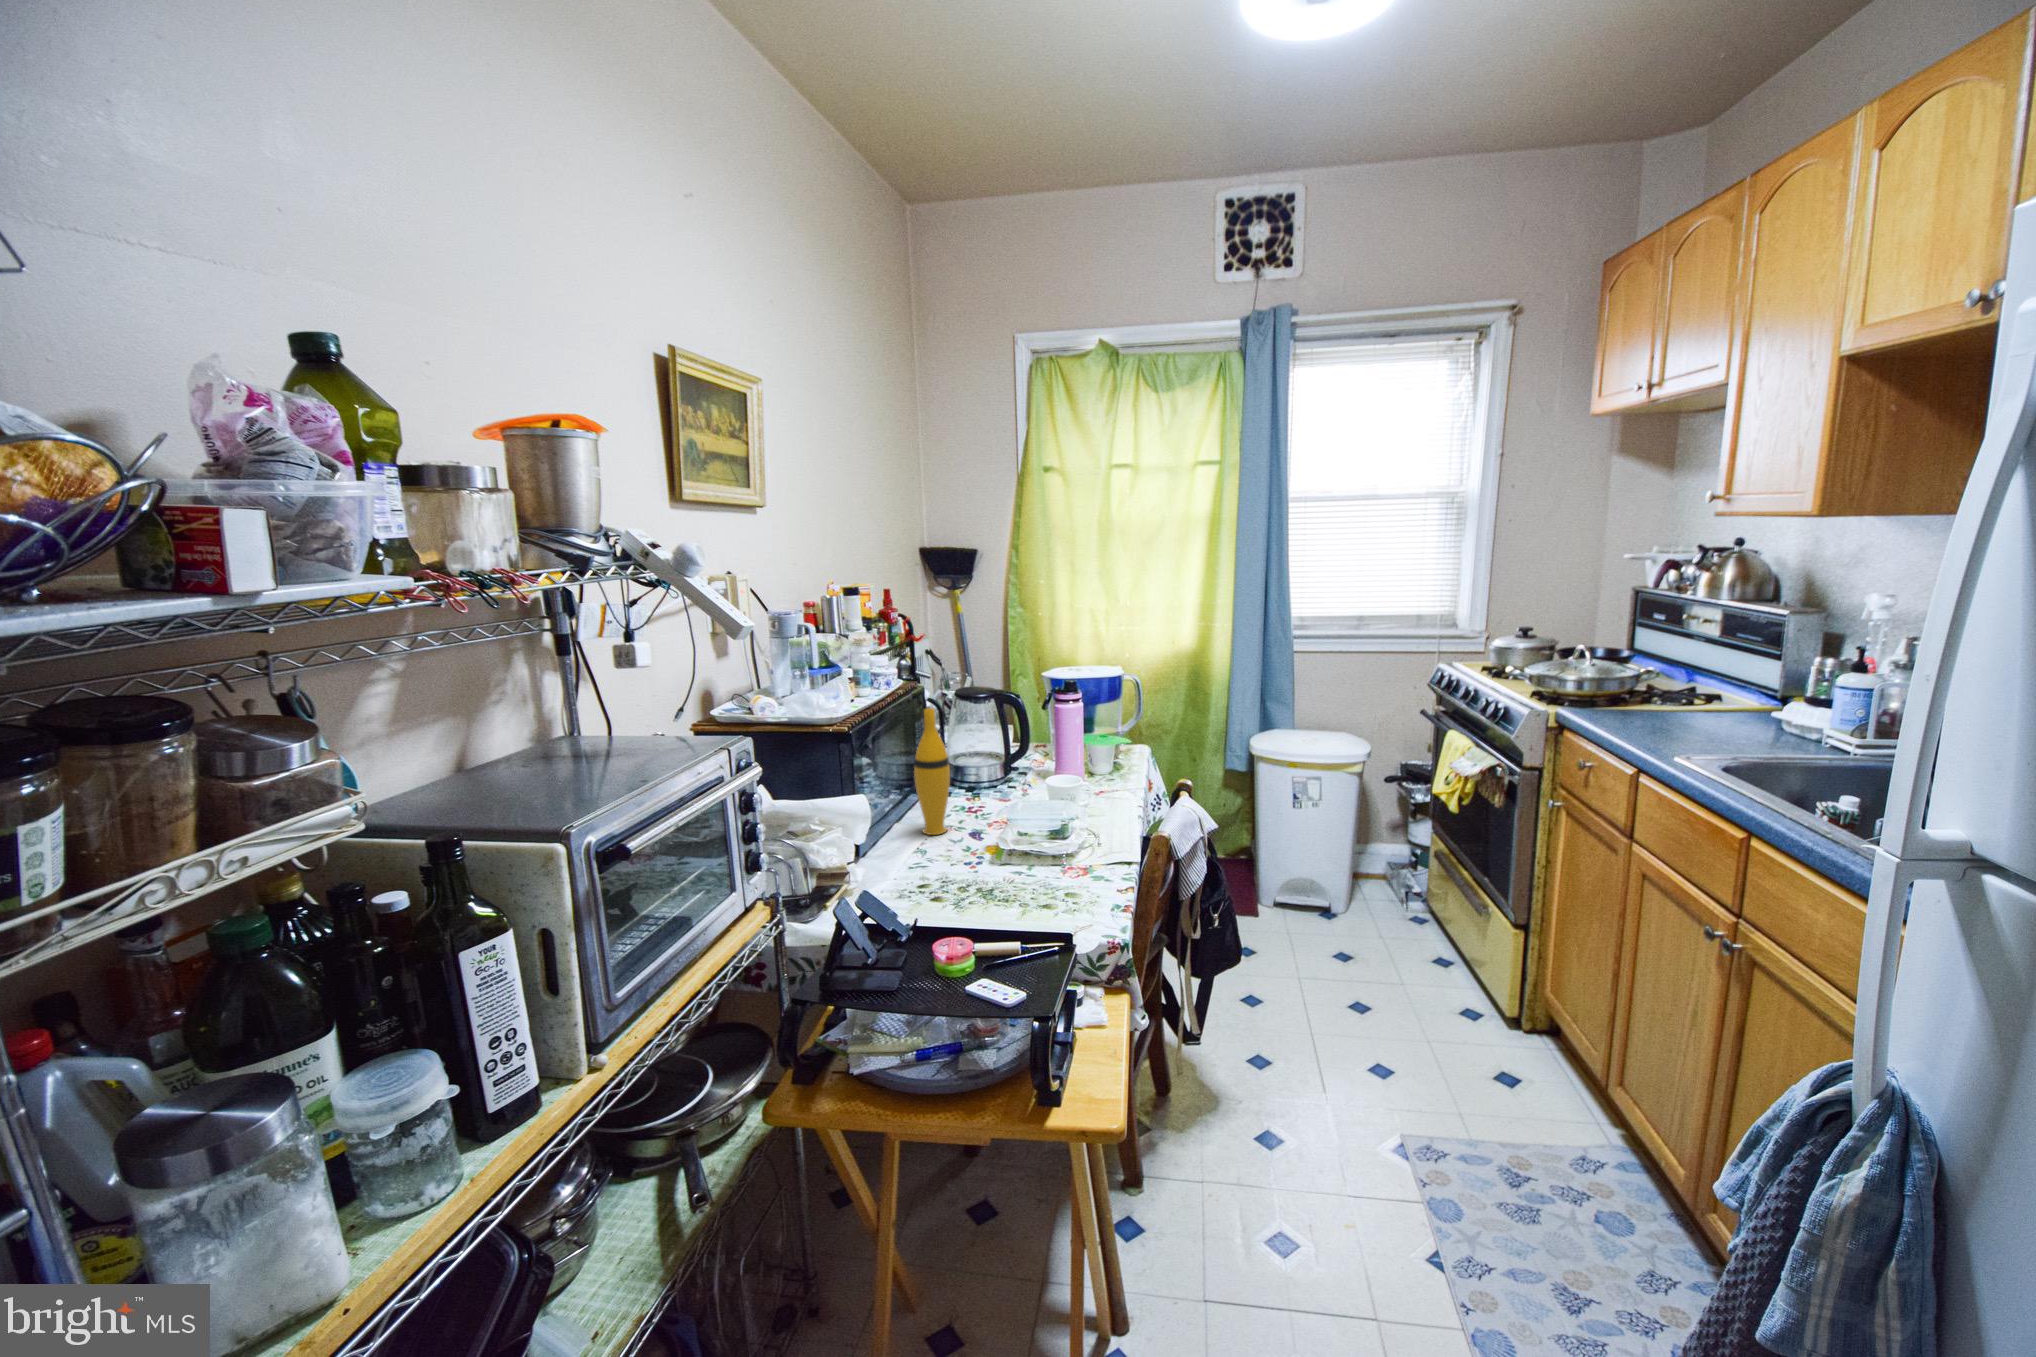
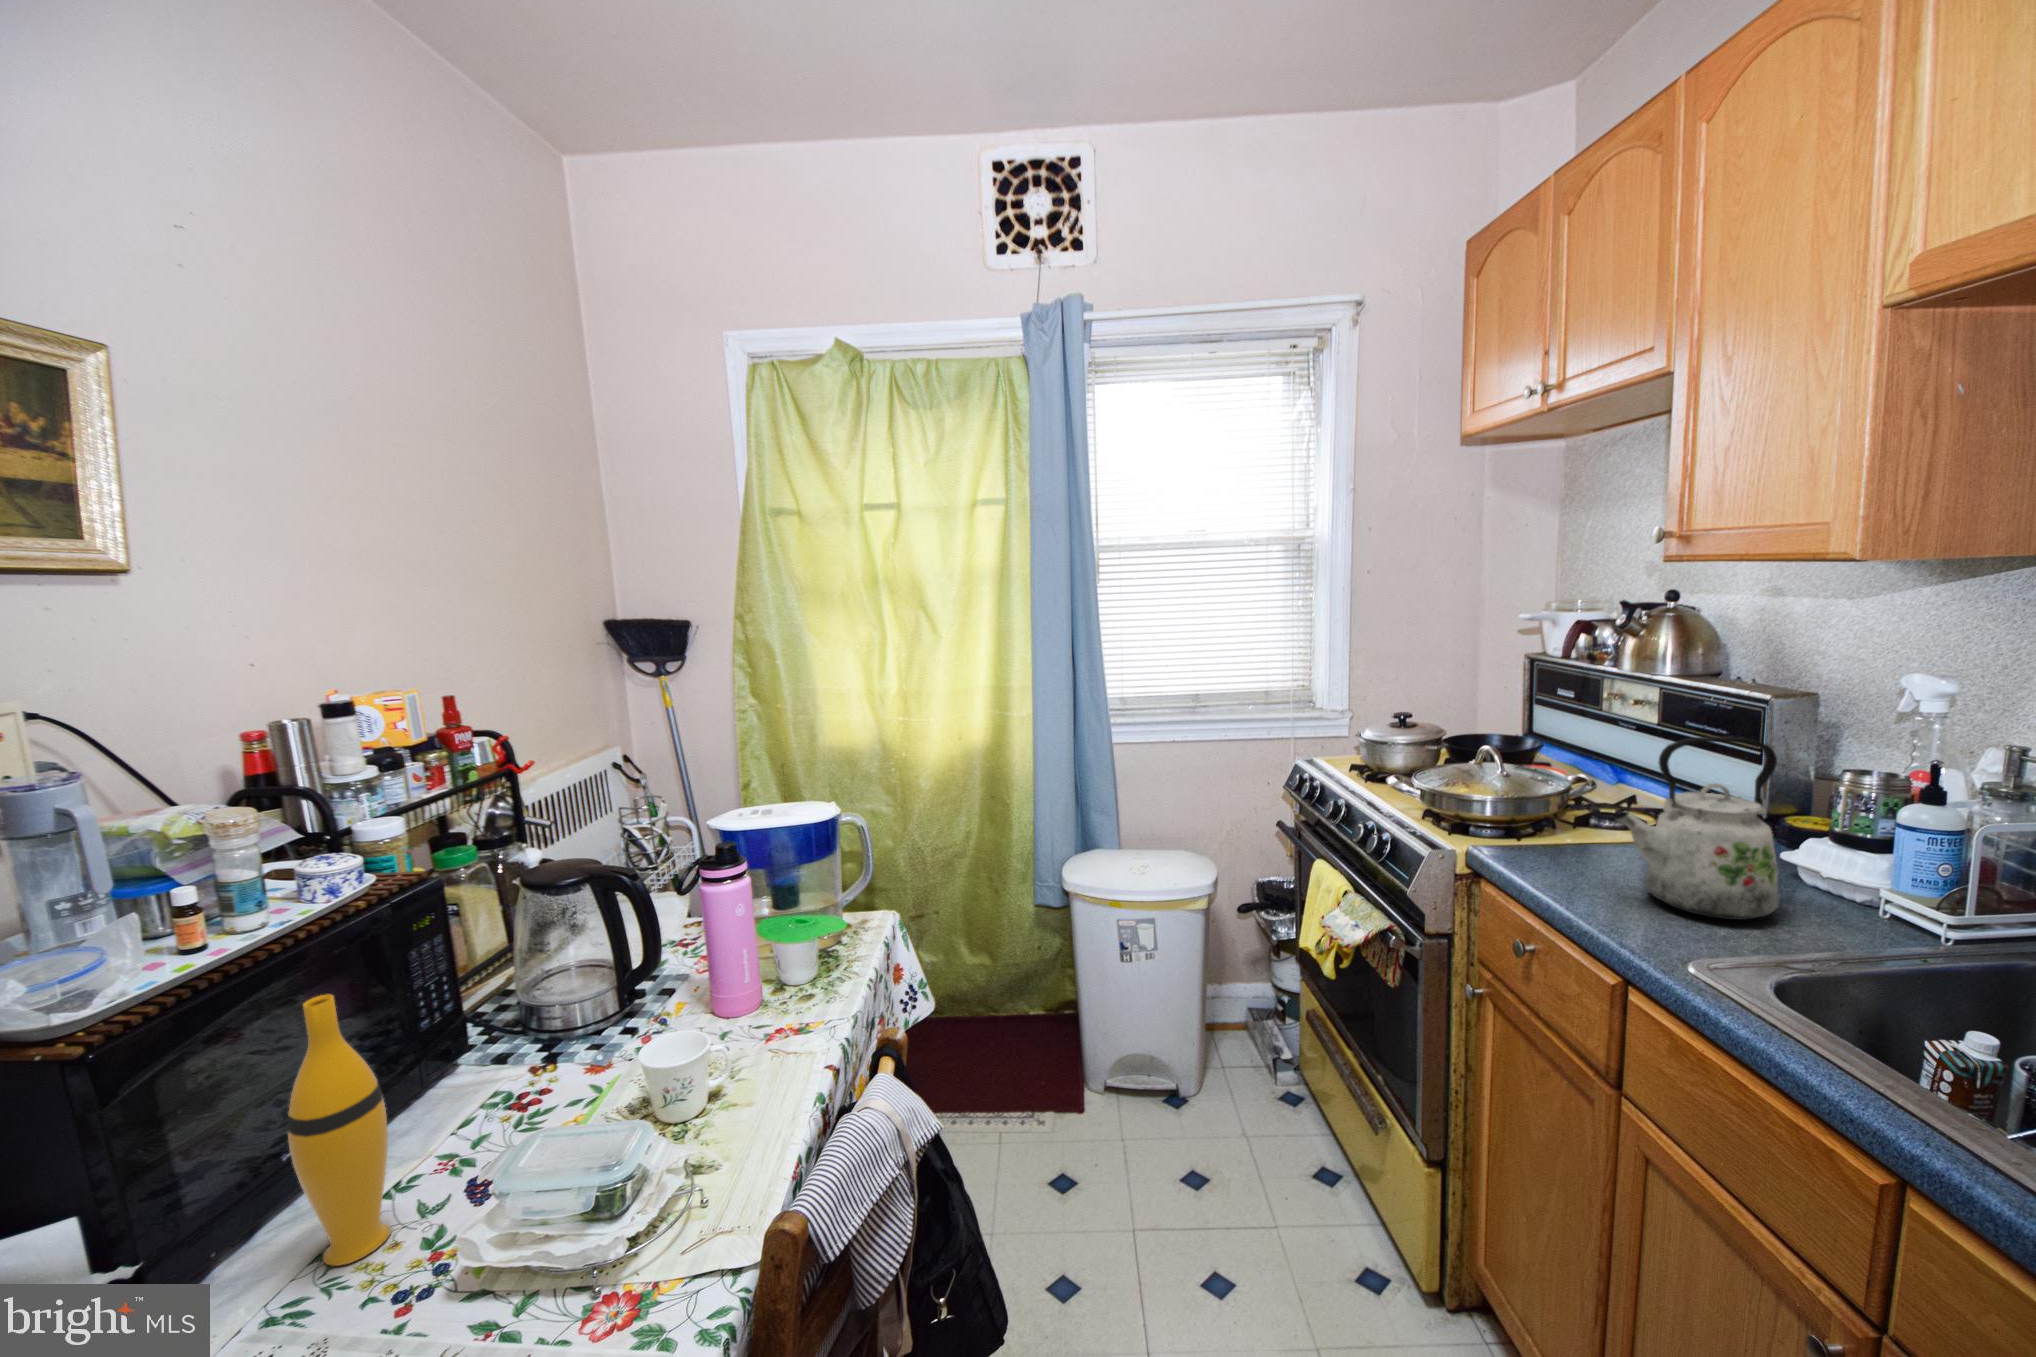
kettle: none [1650,627,1765,742] -> present [1614,737,1779,920]

